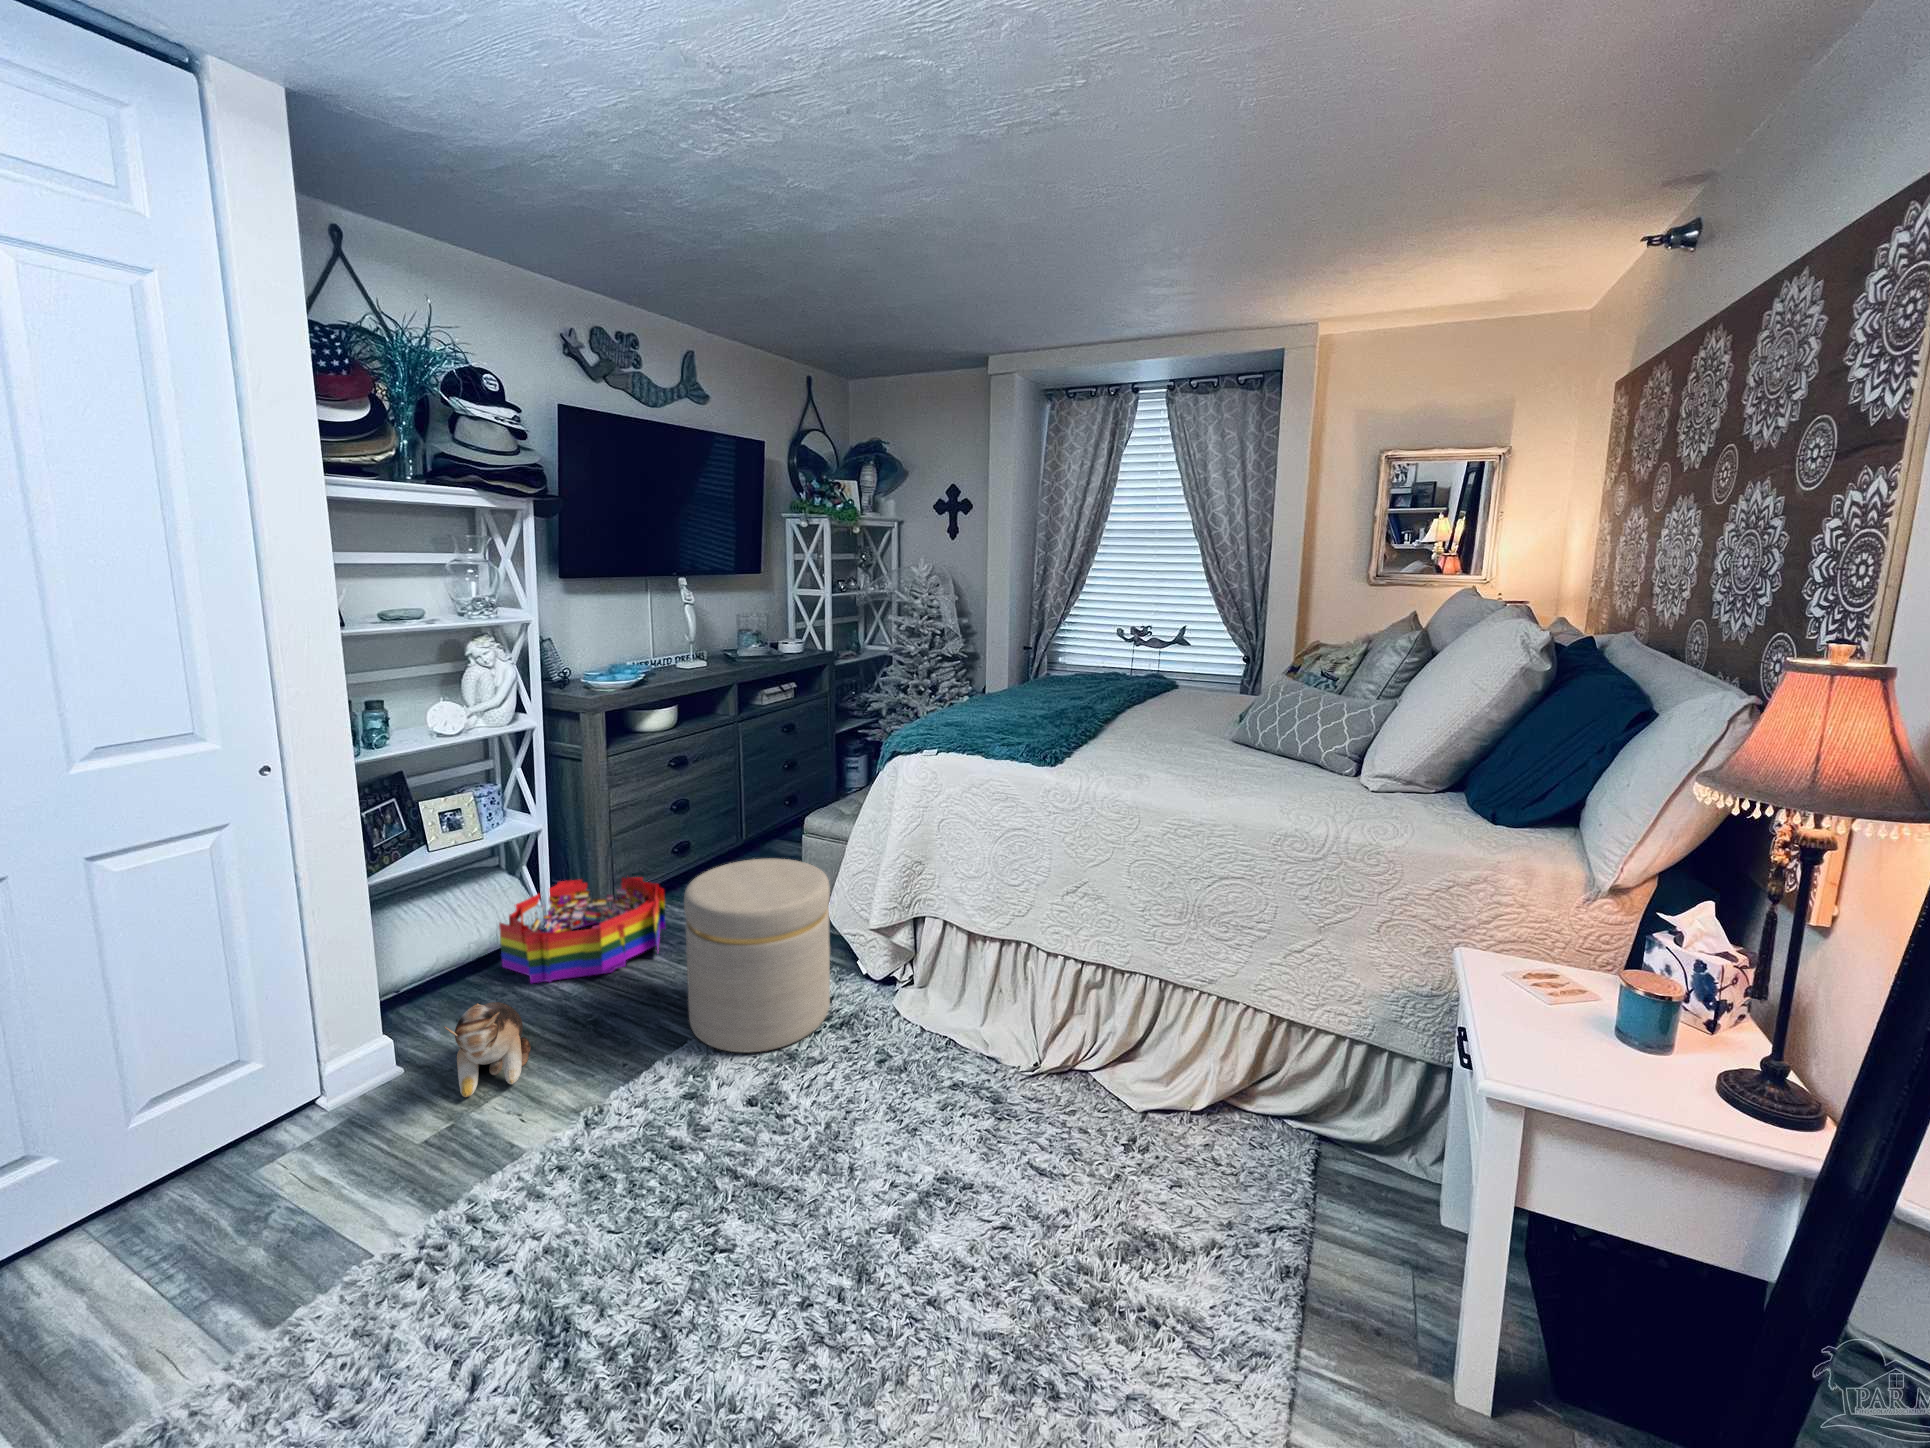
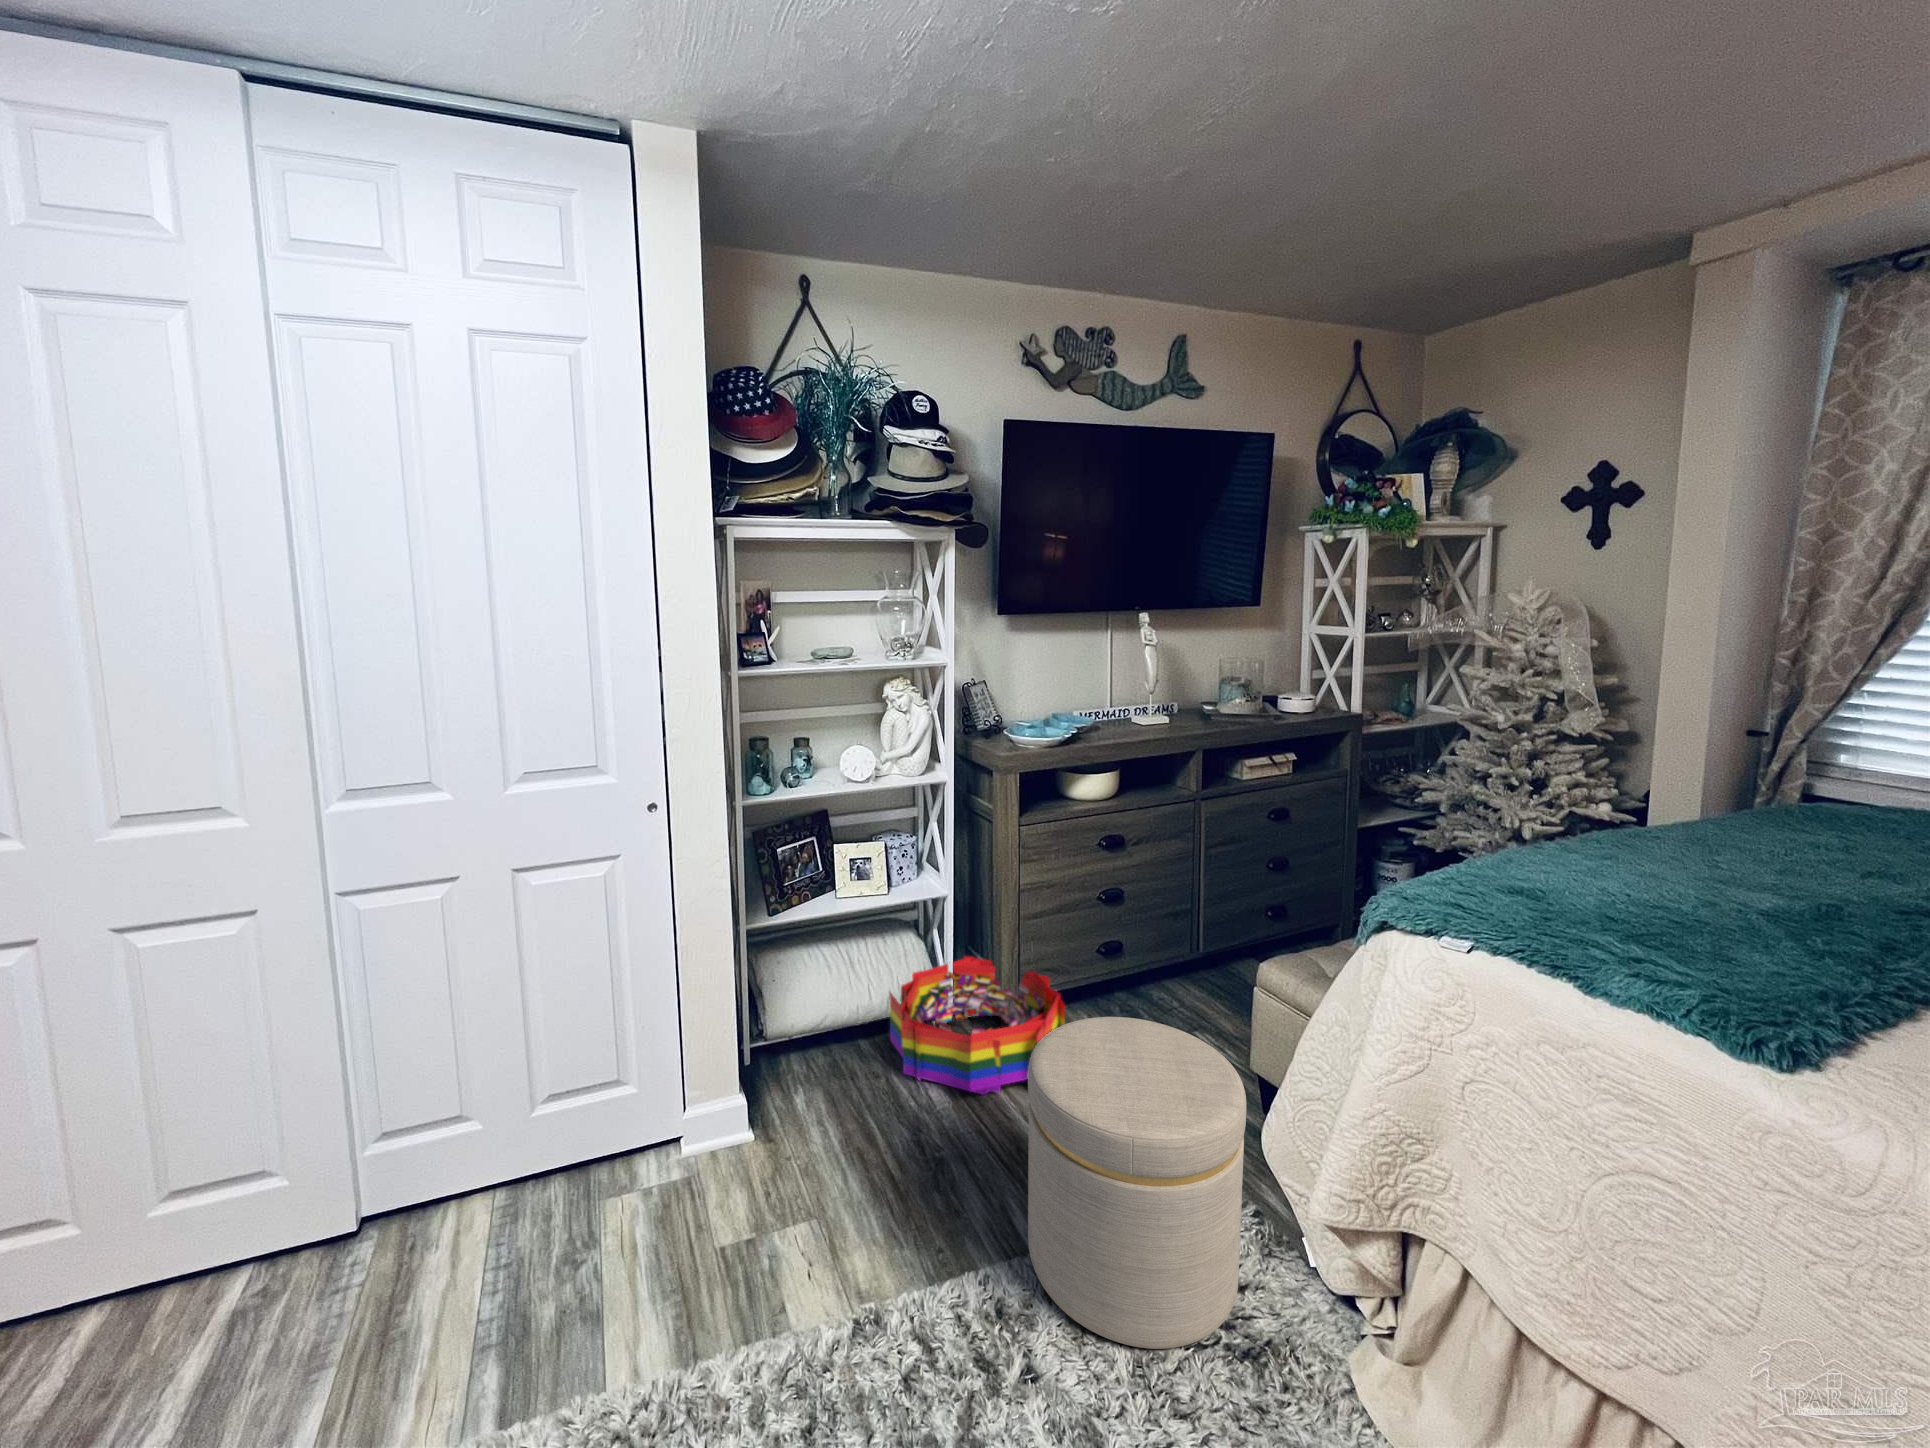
plush toy: present [444,1002,531,1097] -> none [746,1102,861,1216]

